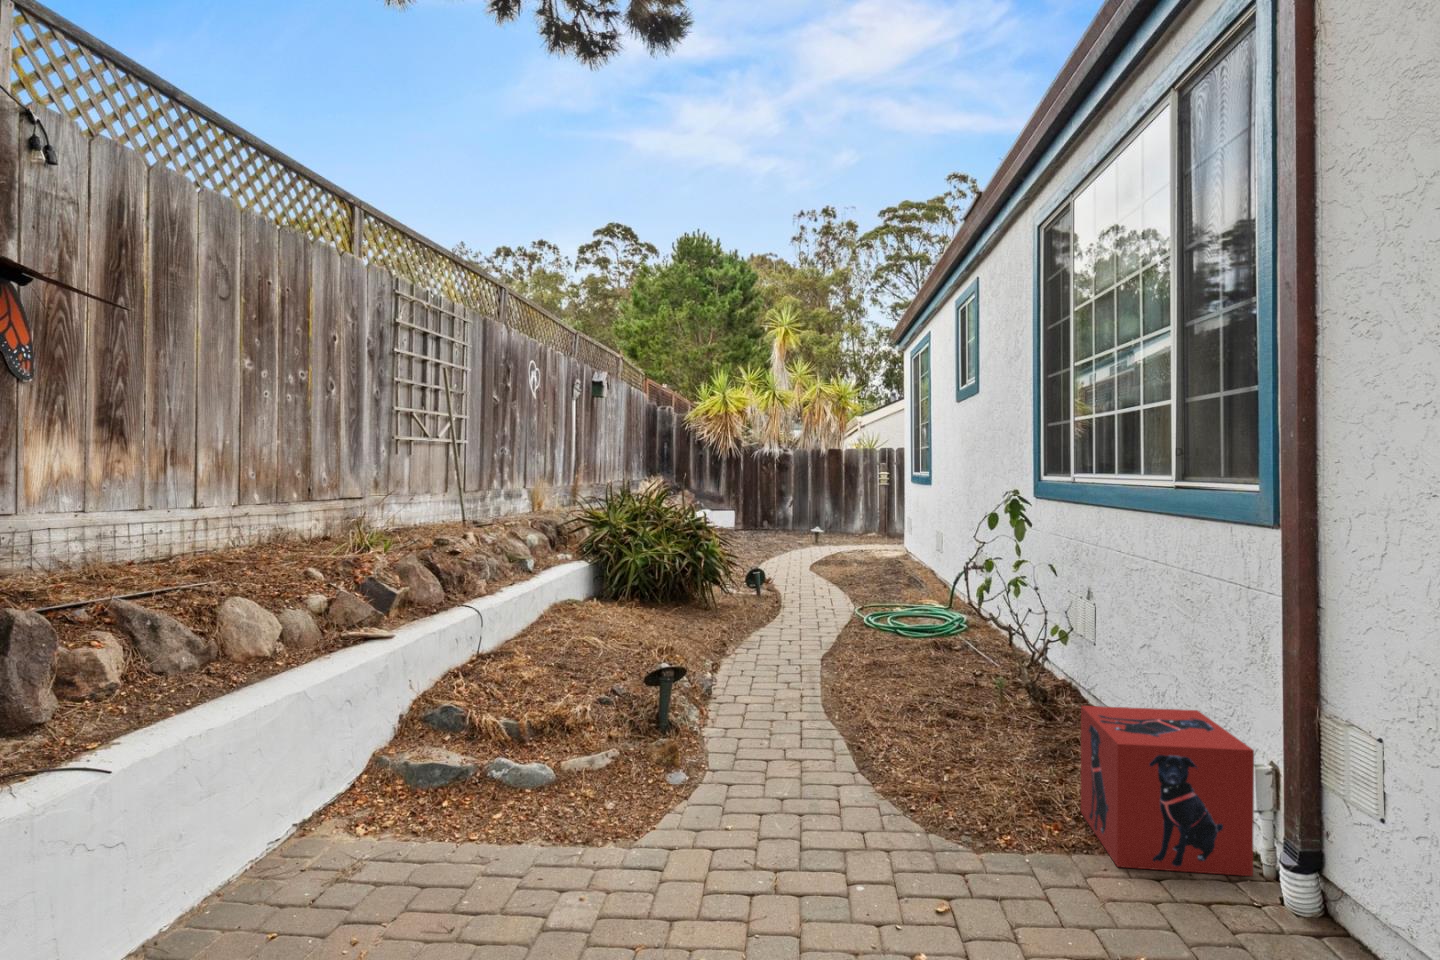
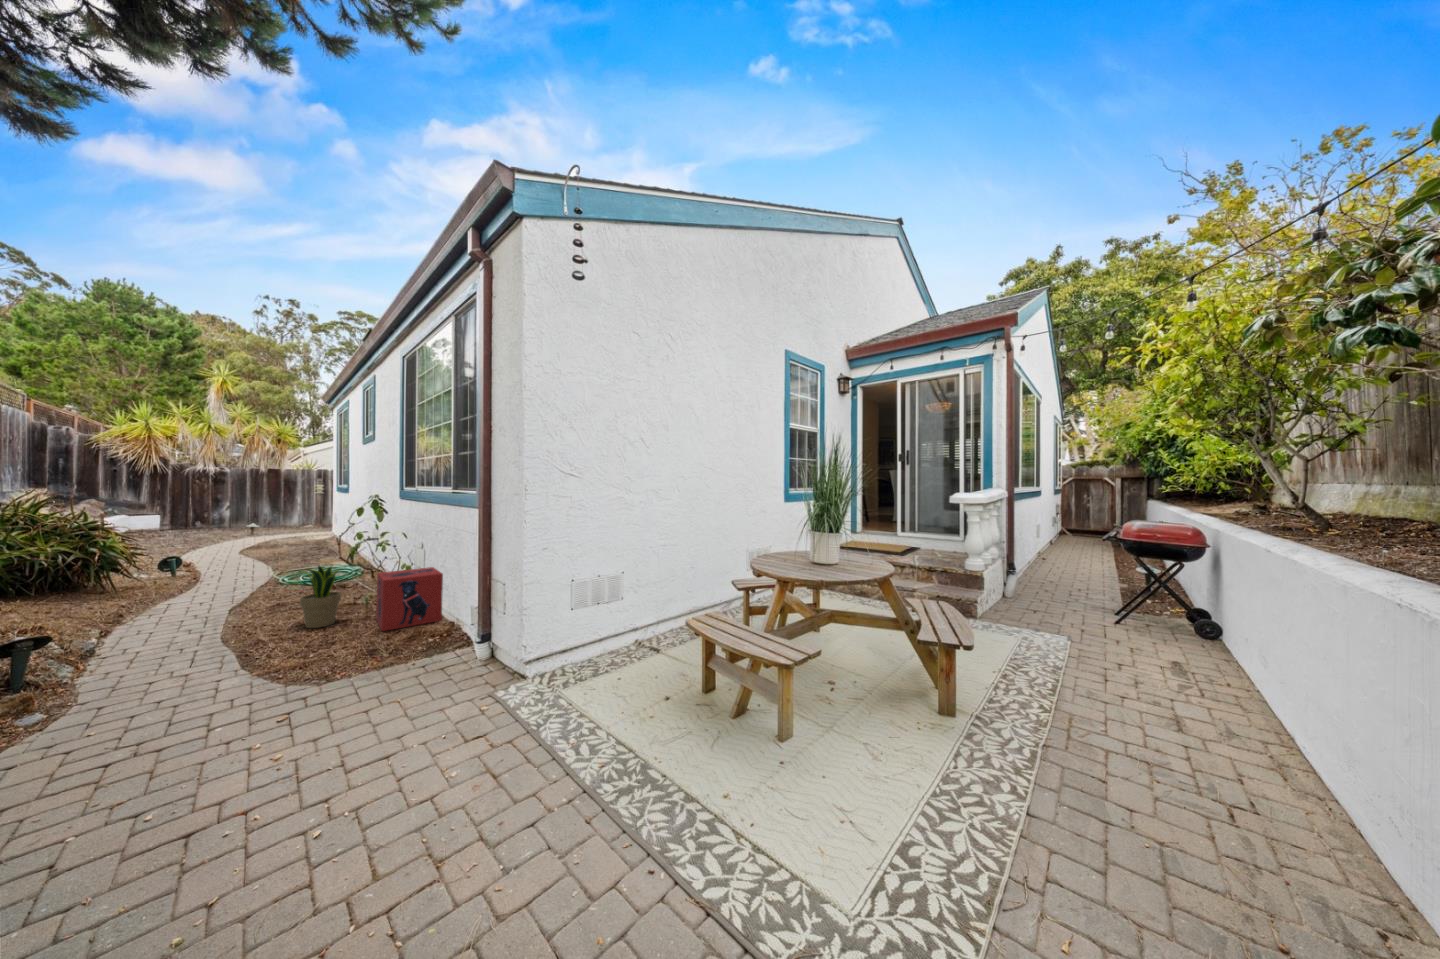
potted plant: none [938,667,1018,801] -> present [296,565,341,628]

